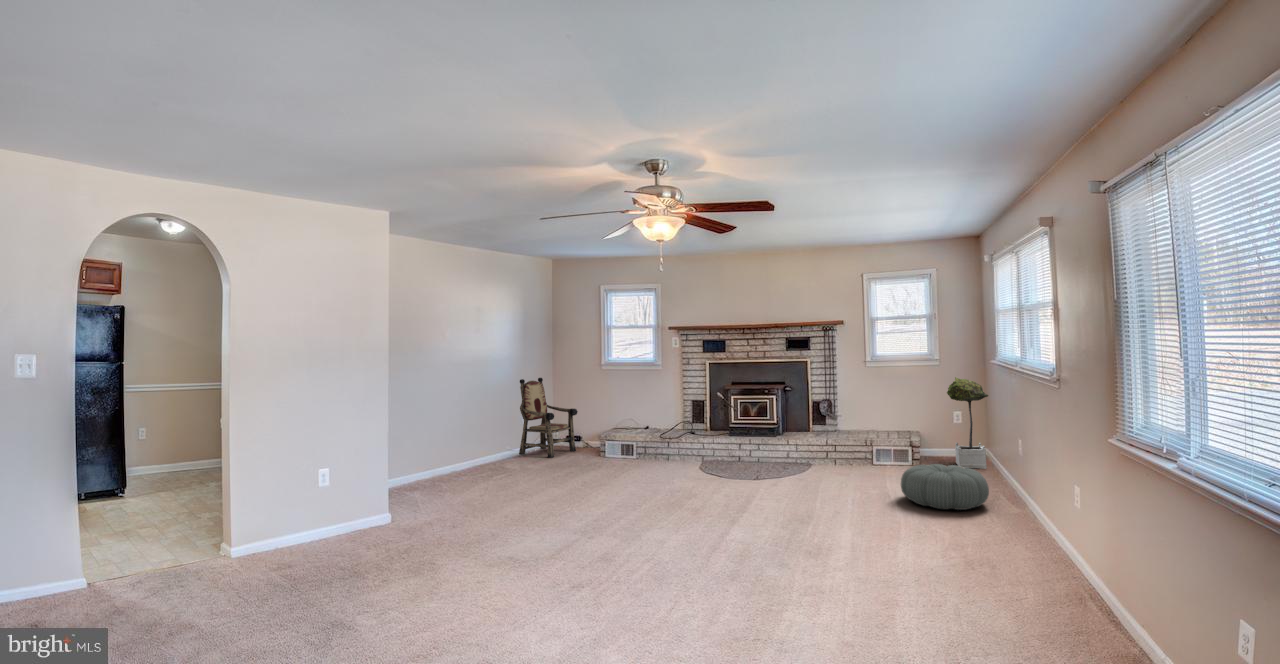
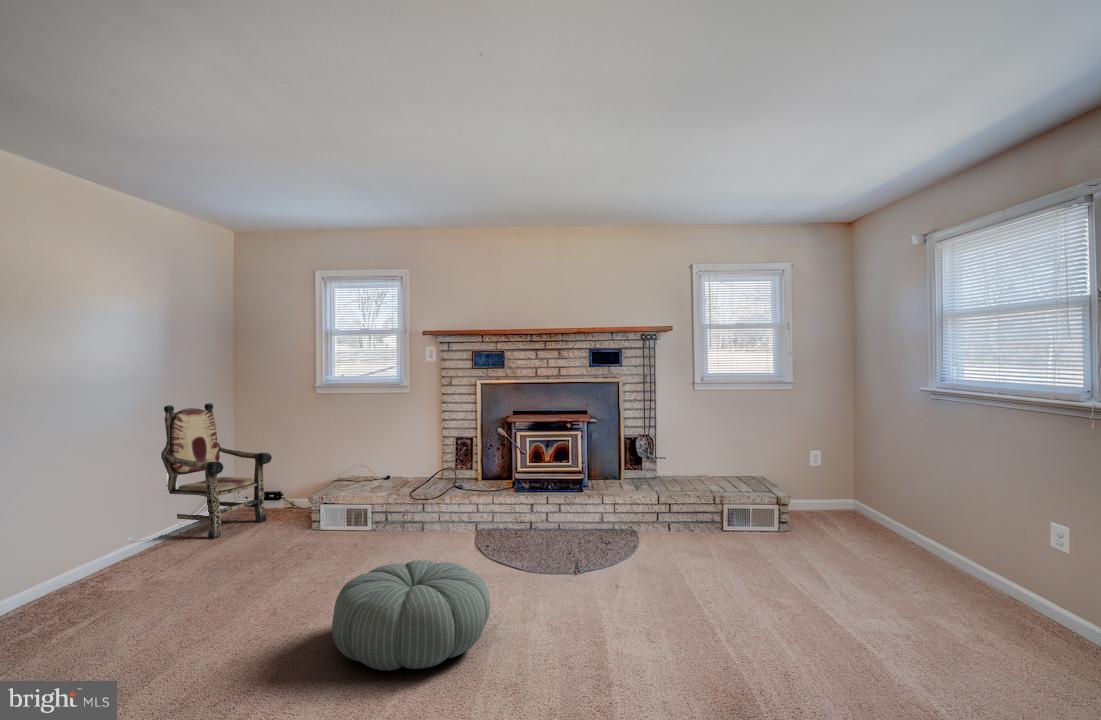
potted tree: present [947,377,988,469] -> none [812,402,869,528]
pouf: present [901,464,989,510] -> present [332,560,490,671]

